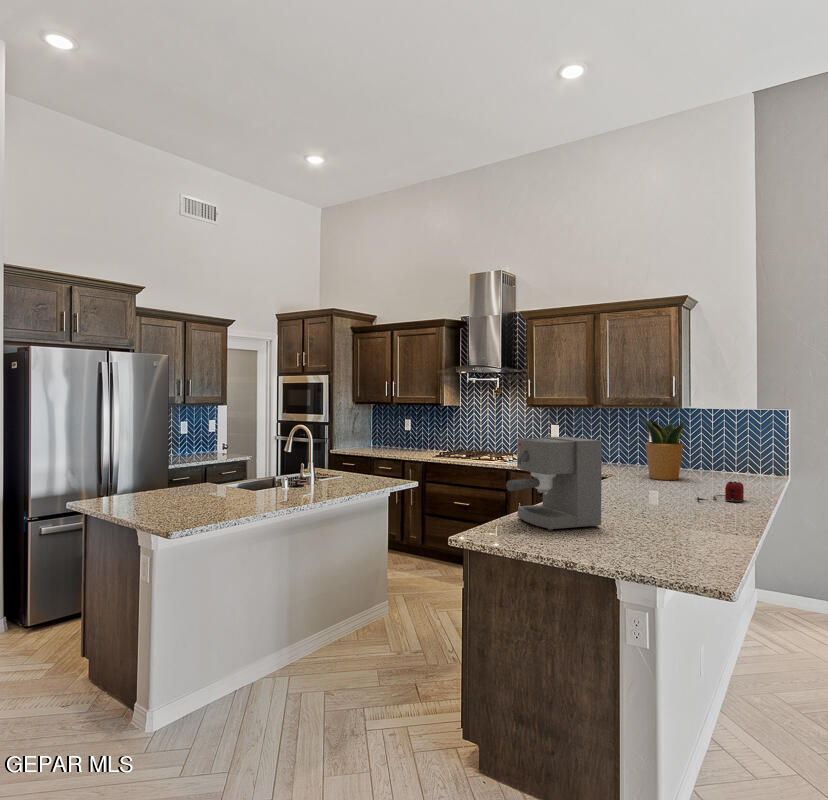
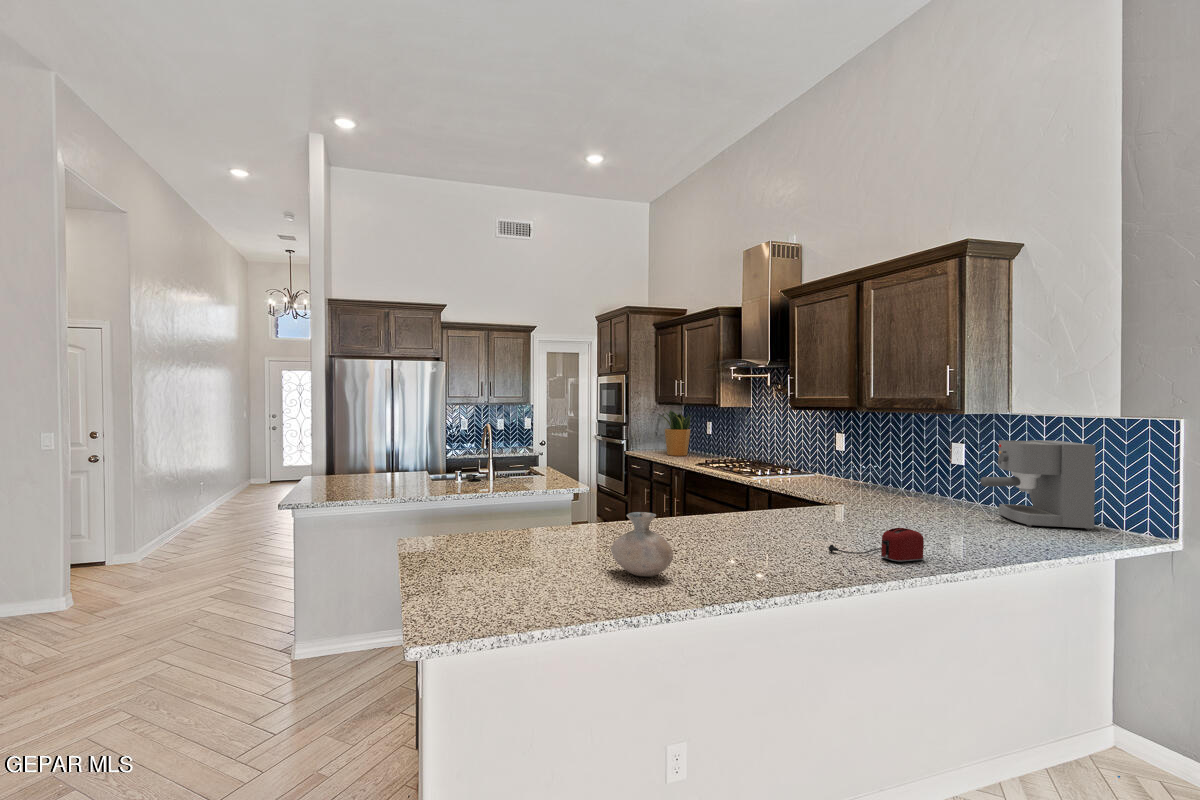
potted plant: present [639,418,685,480] -> present [659,410,691,456]
coffee maker: present [506,437,602,531] -> present [981,440,1096,530]
vase: none [640,482,691,526] -> present [611,512,673,576]

